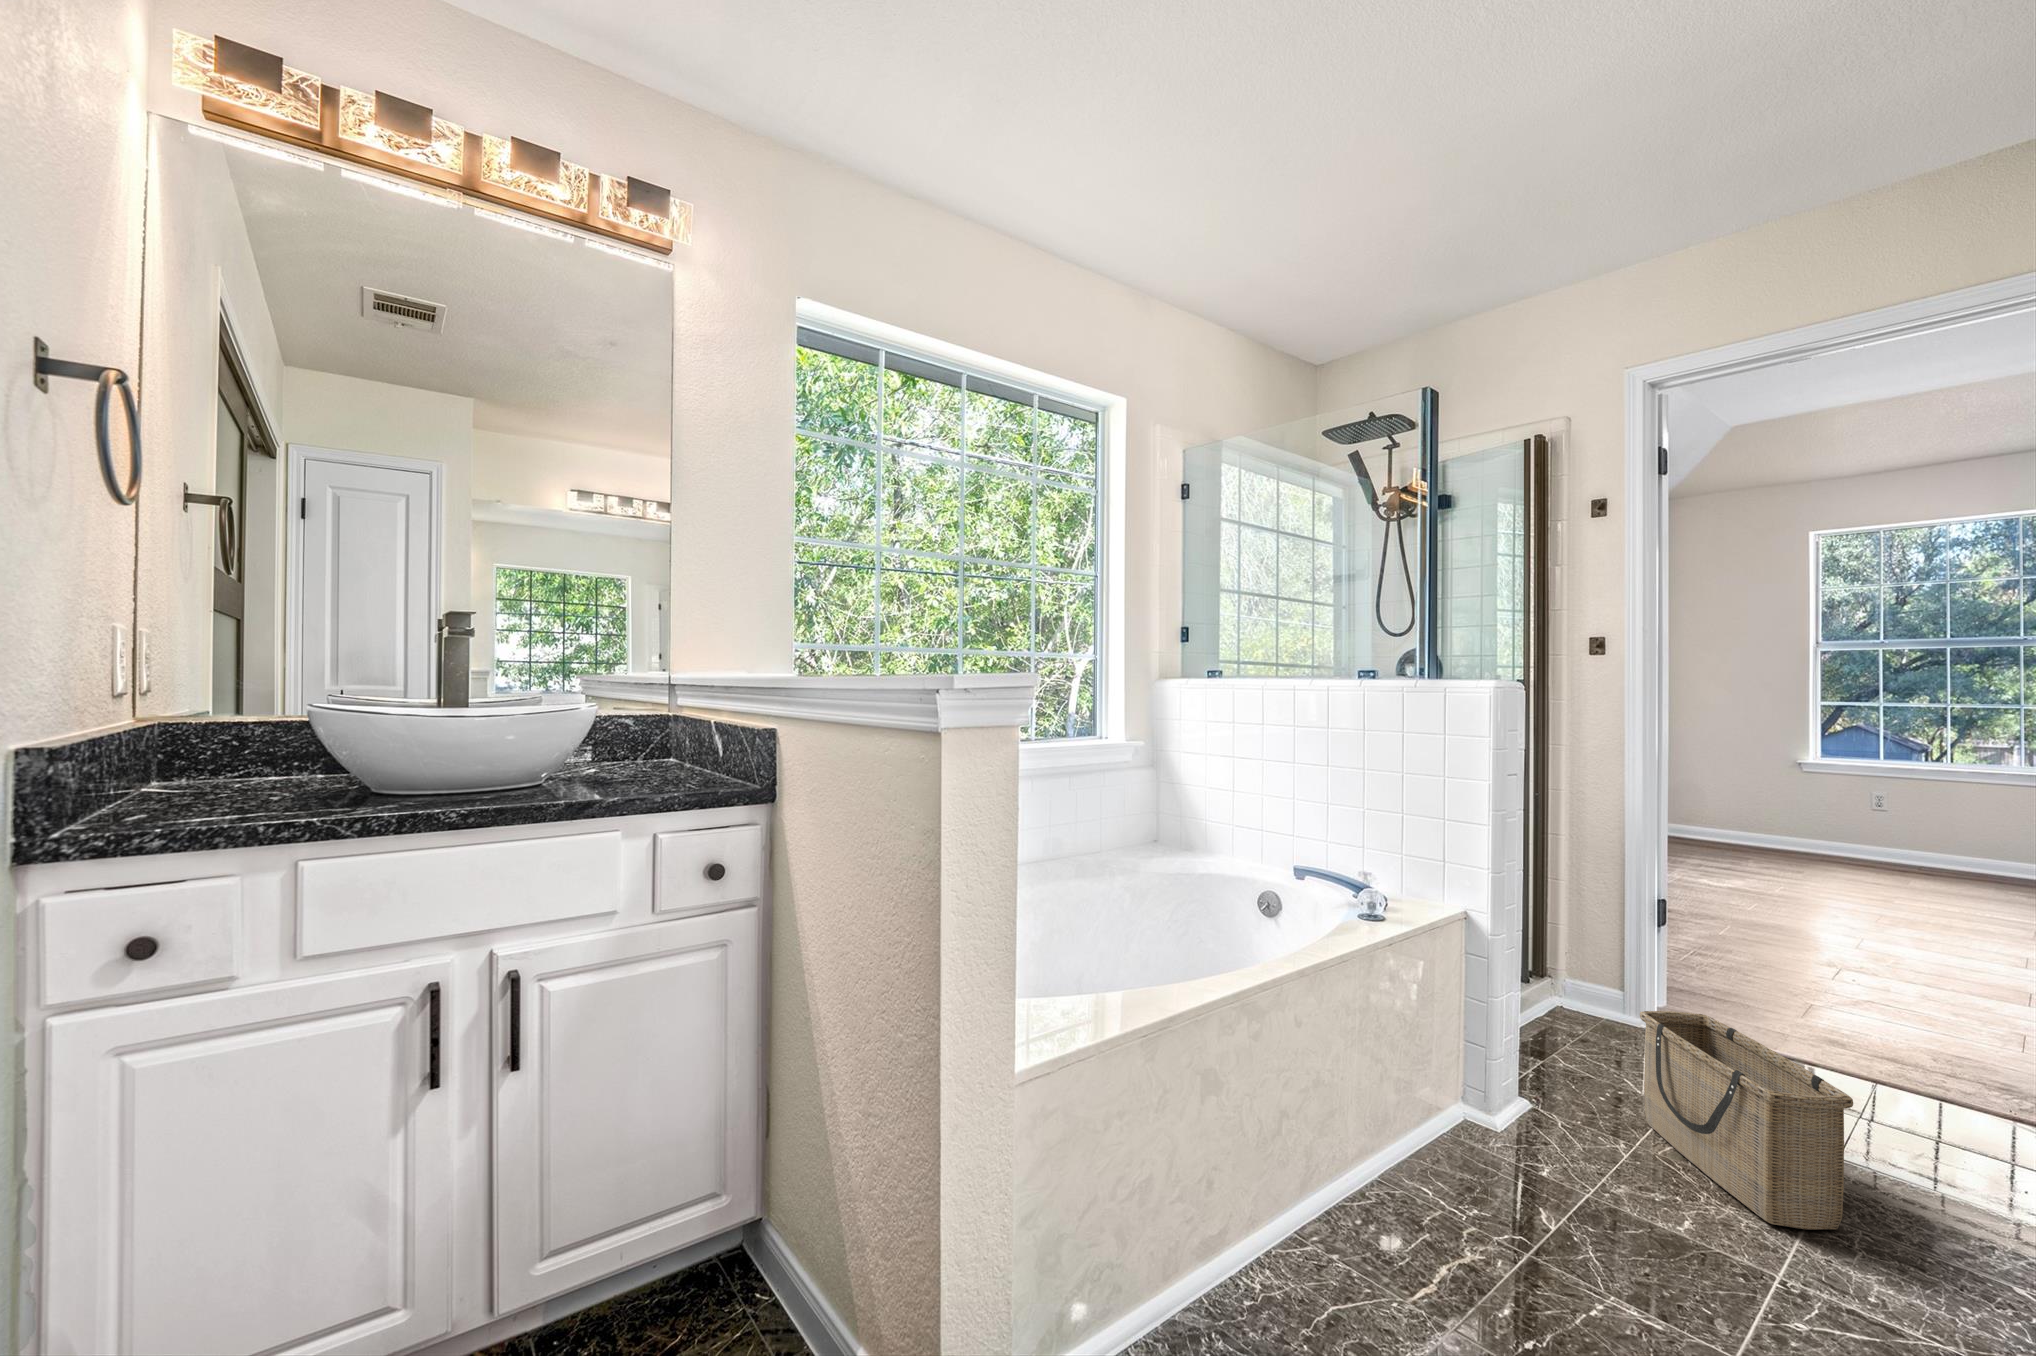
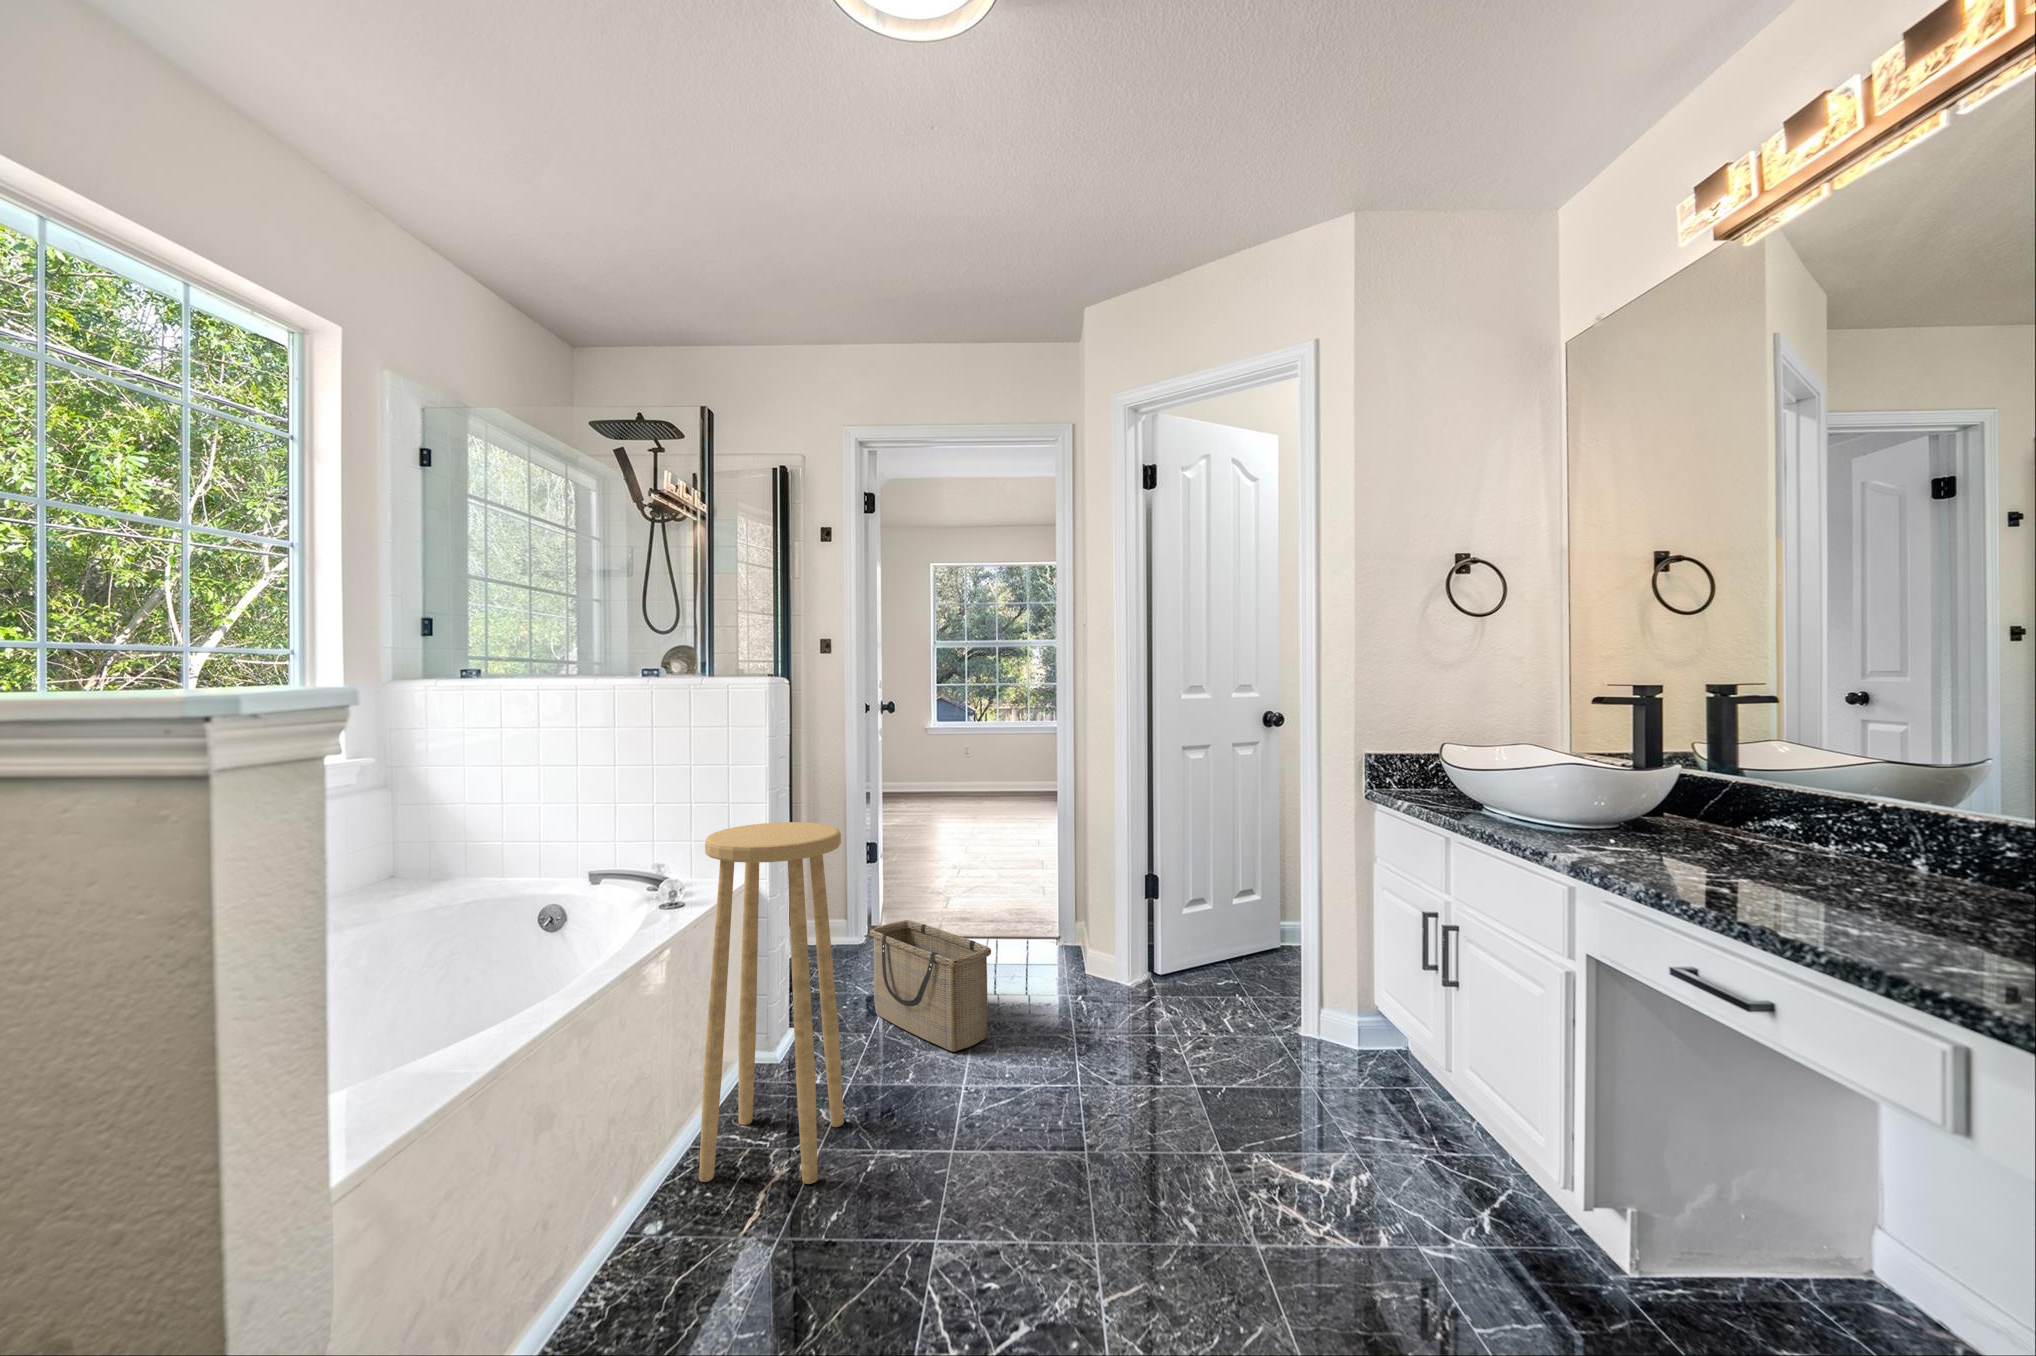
stool: none [1378,848,1569,1291] -> present [699,822,844,1184]

